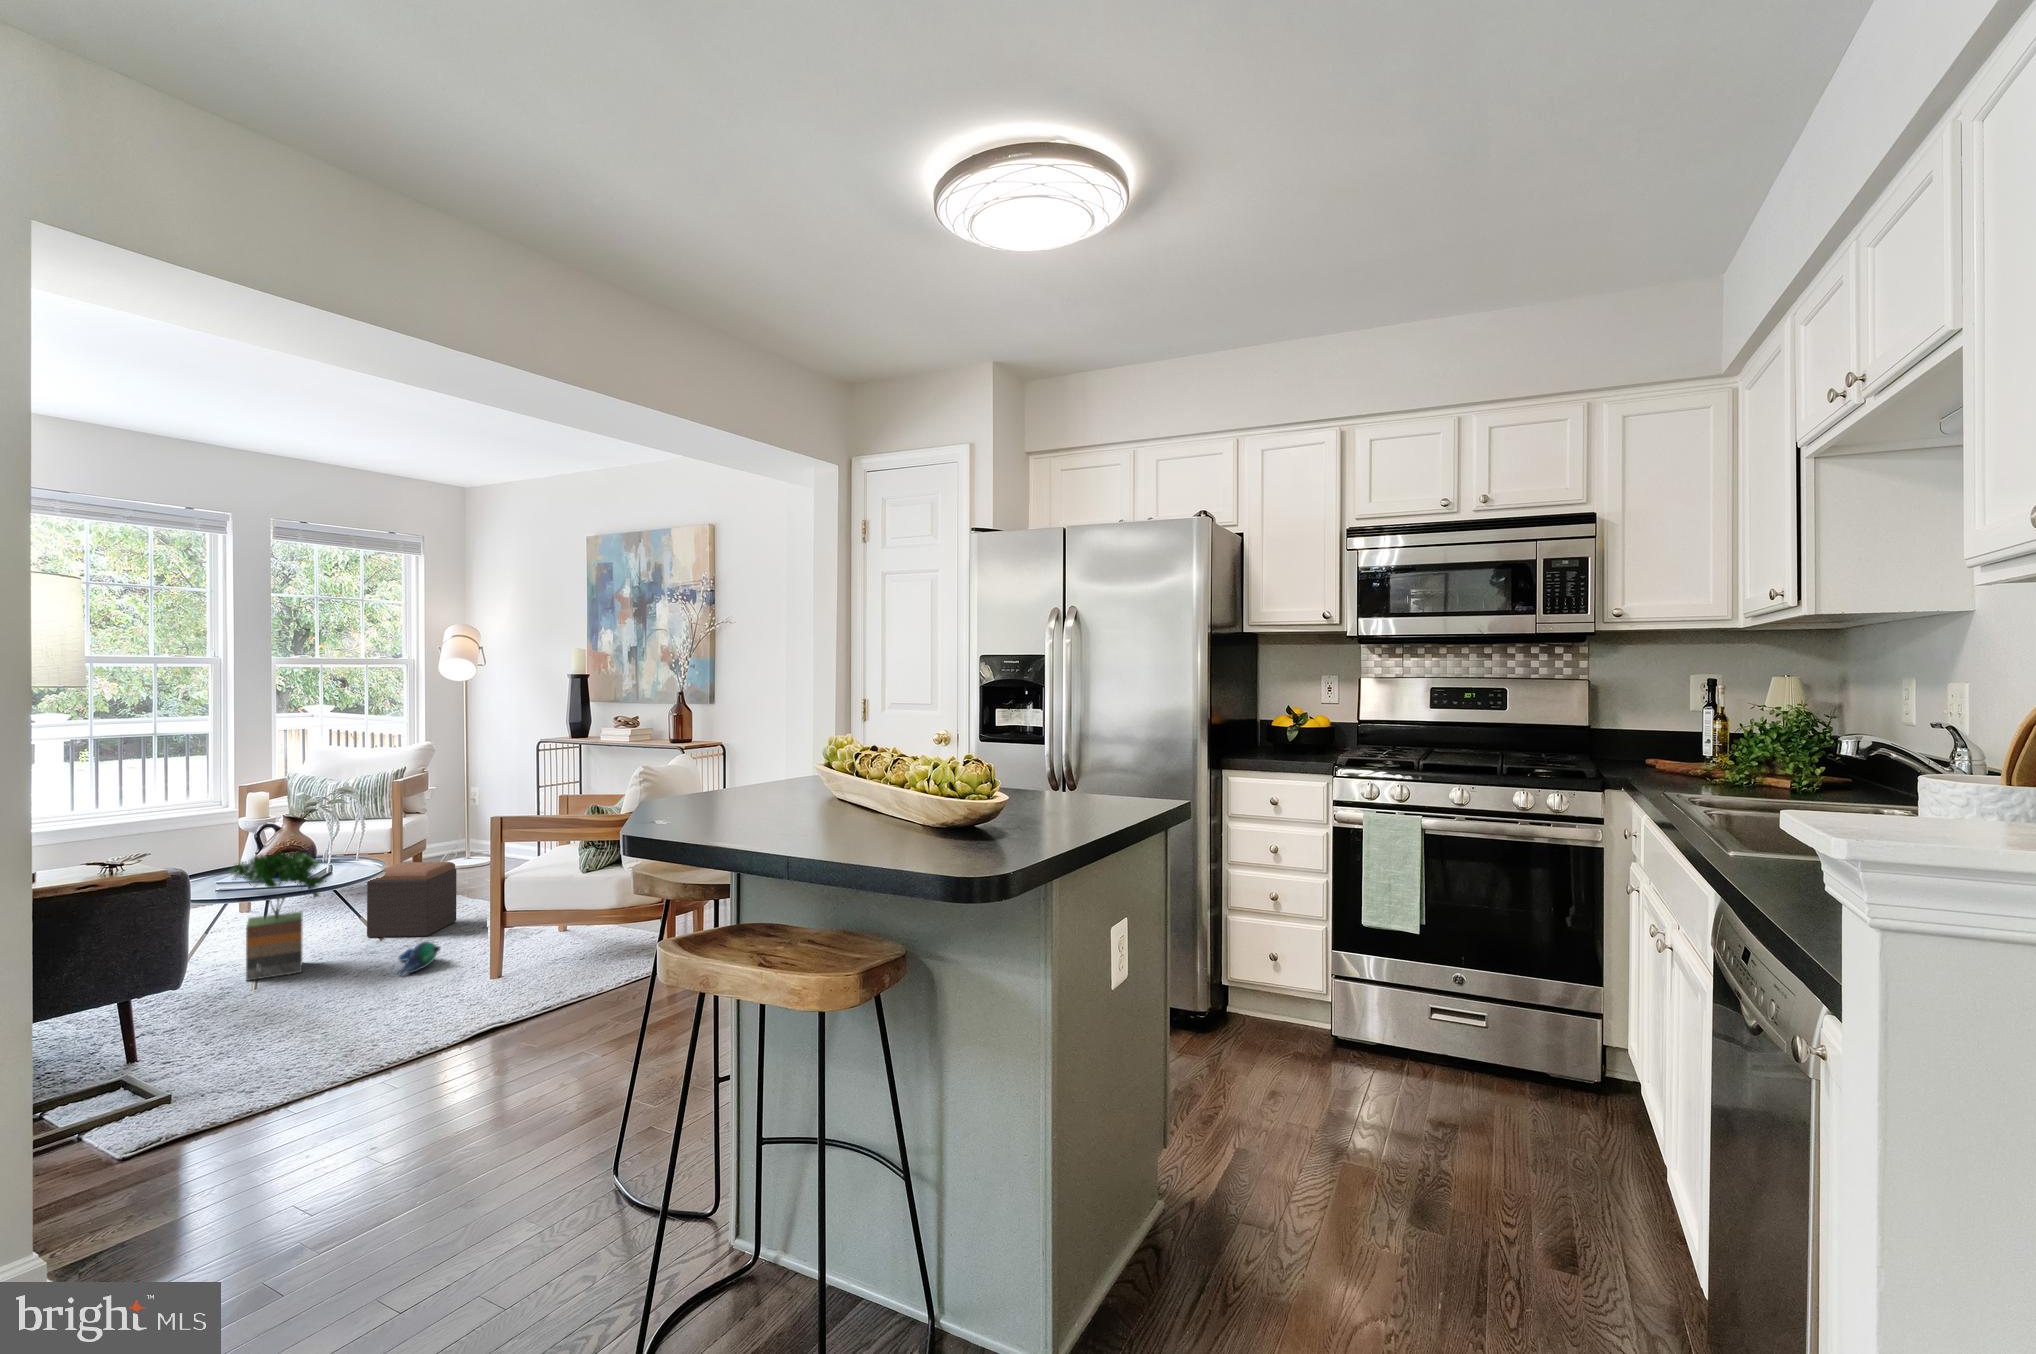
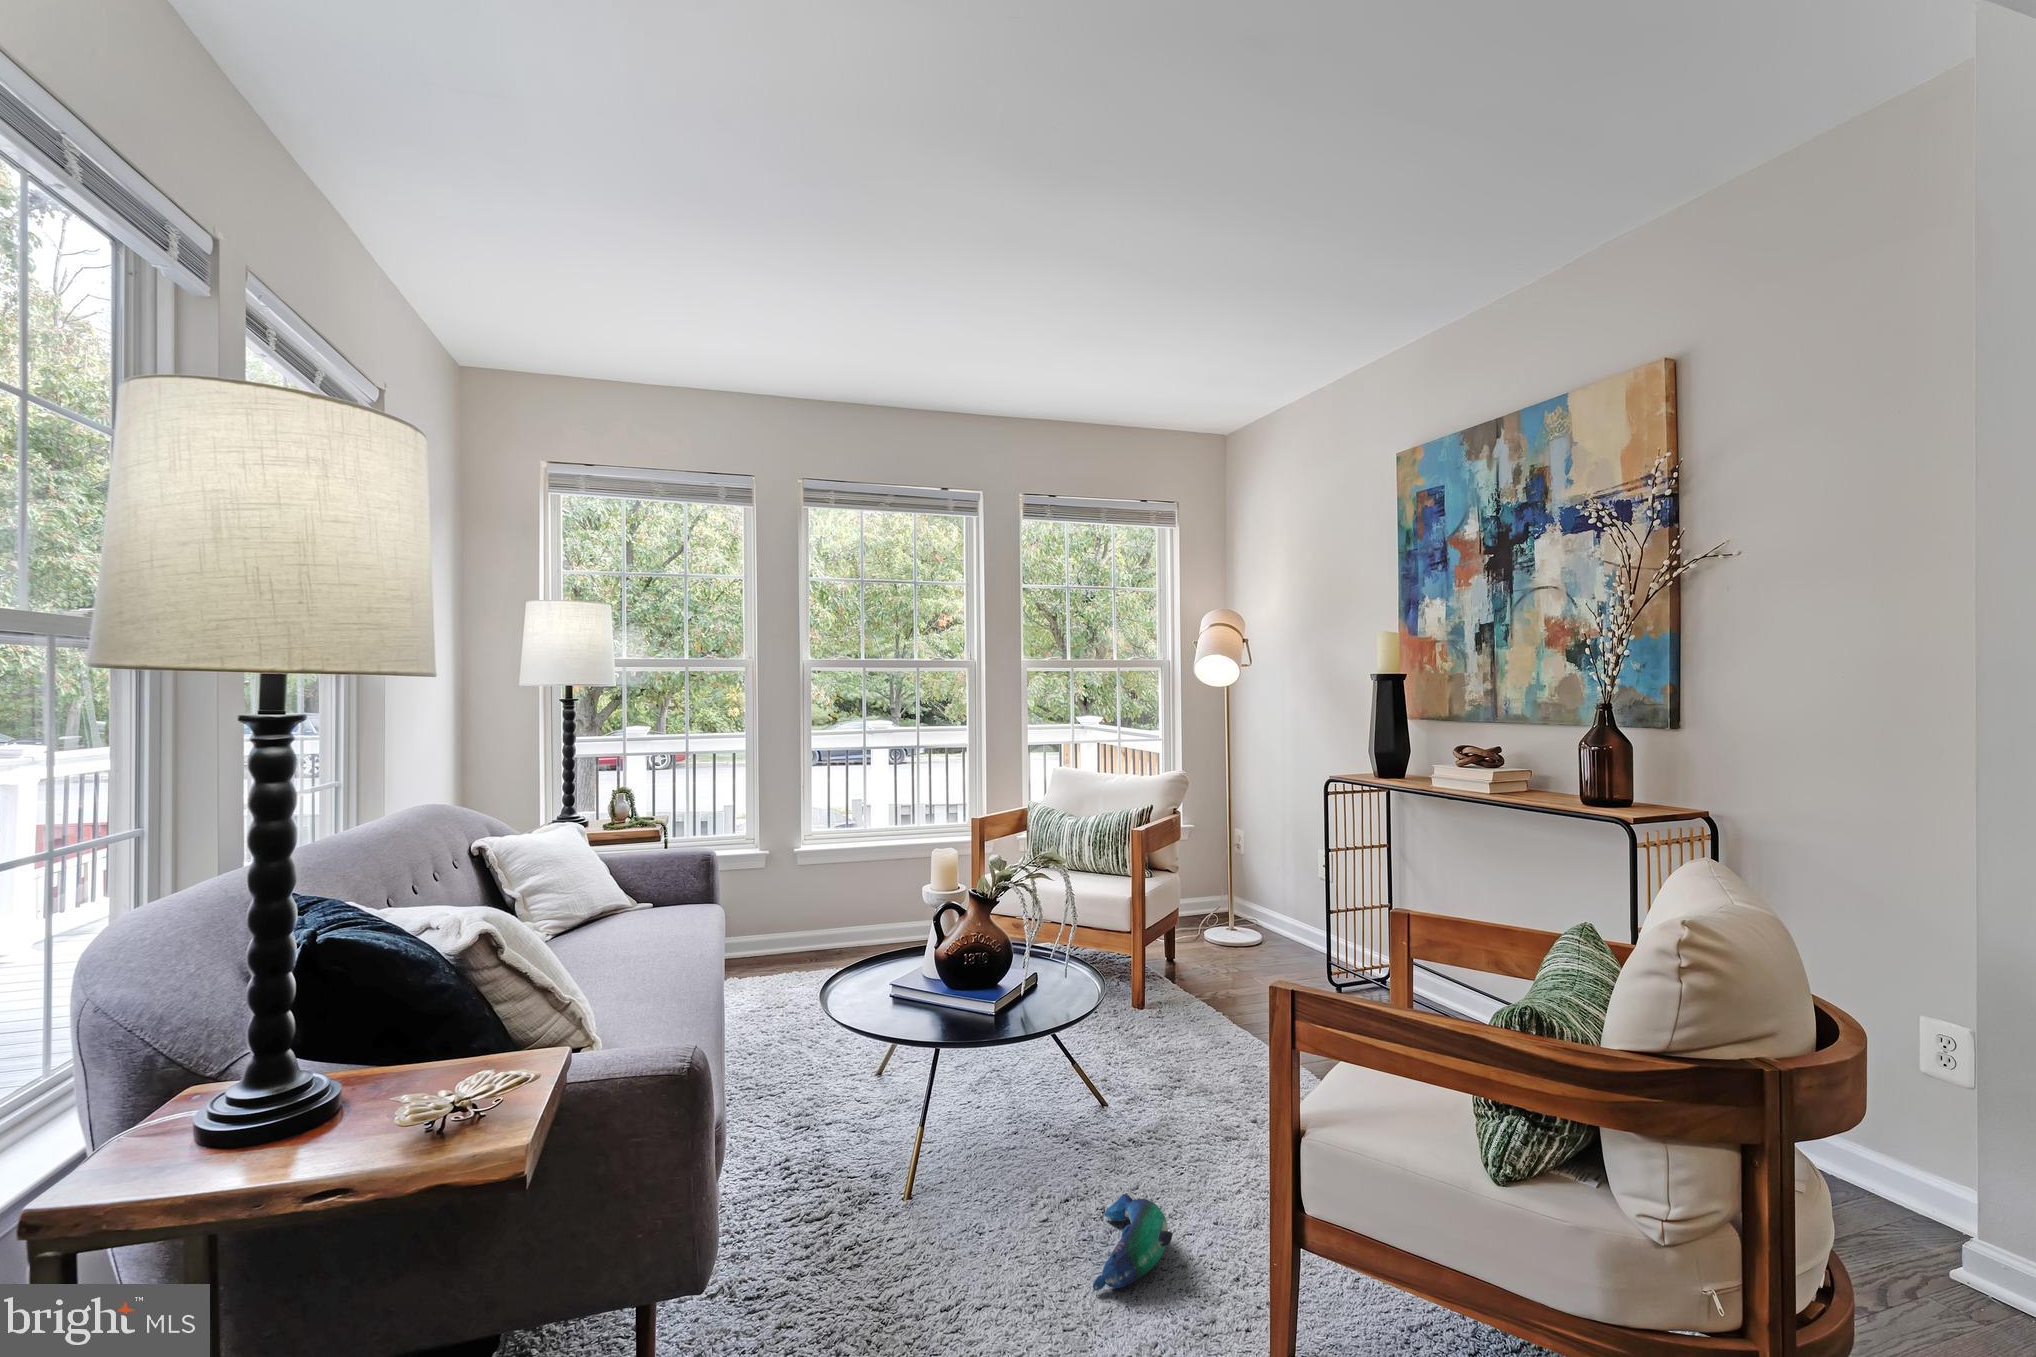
potted tree: present [231,852,326,981] -> none [873,963,1007,1196]
footstool: present [367,862,457,937] -> none [1079,979,1211,1137]

